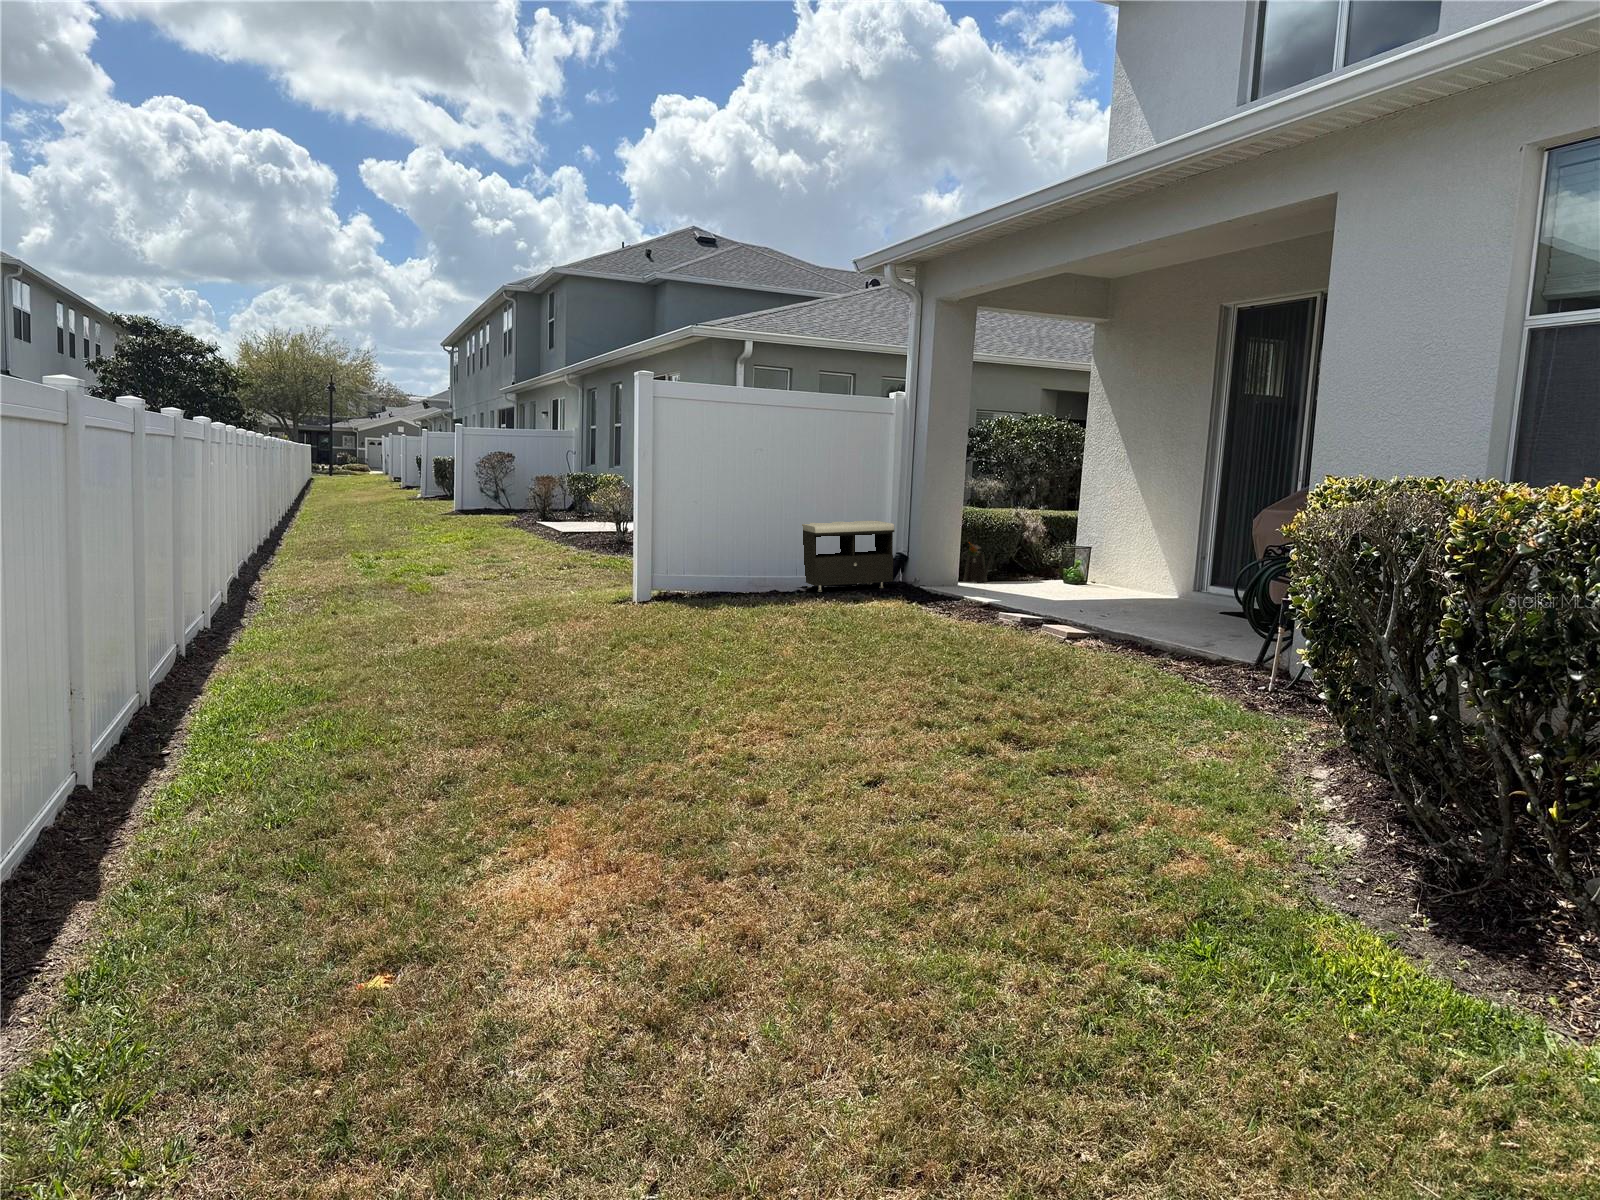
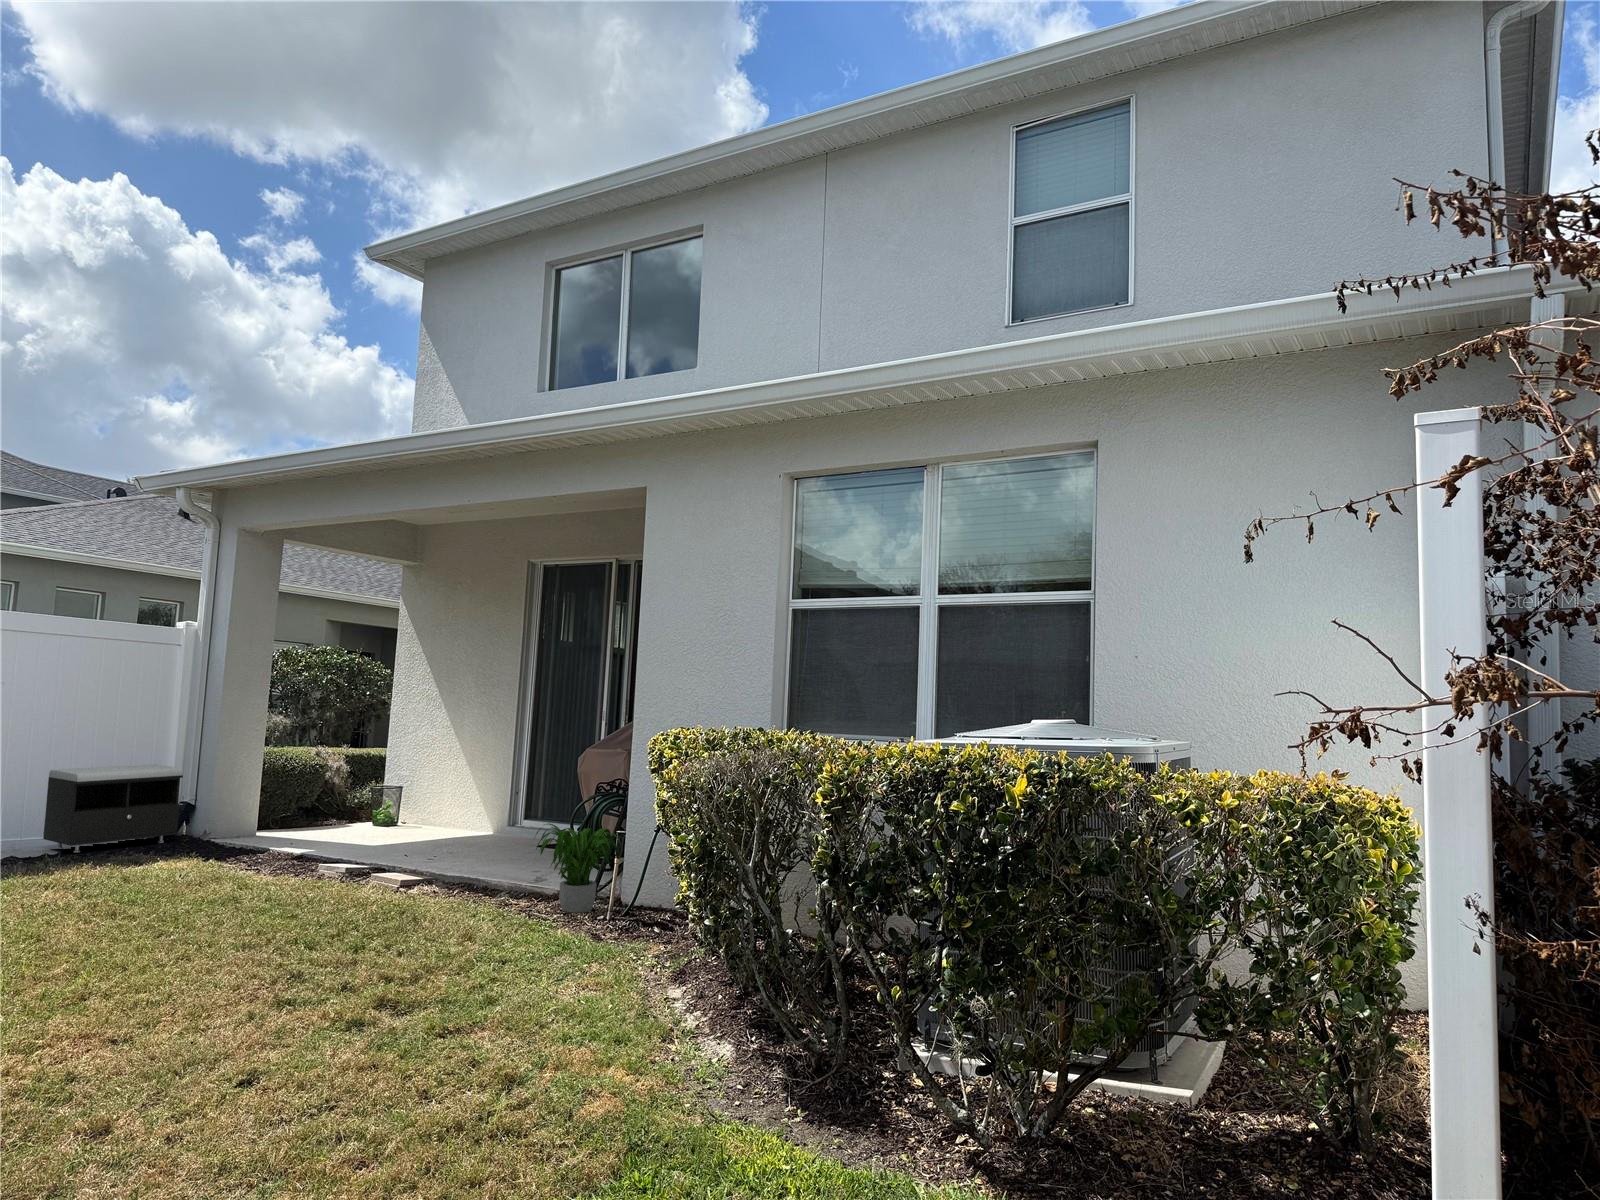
watering can: present [962,542,992,582] -> none [260,784,298,830]
potted plant: none [1192,585,1291,681] -> present [536,823,622,913]

